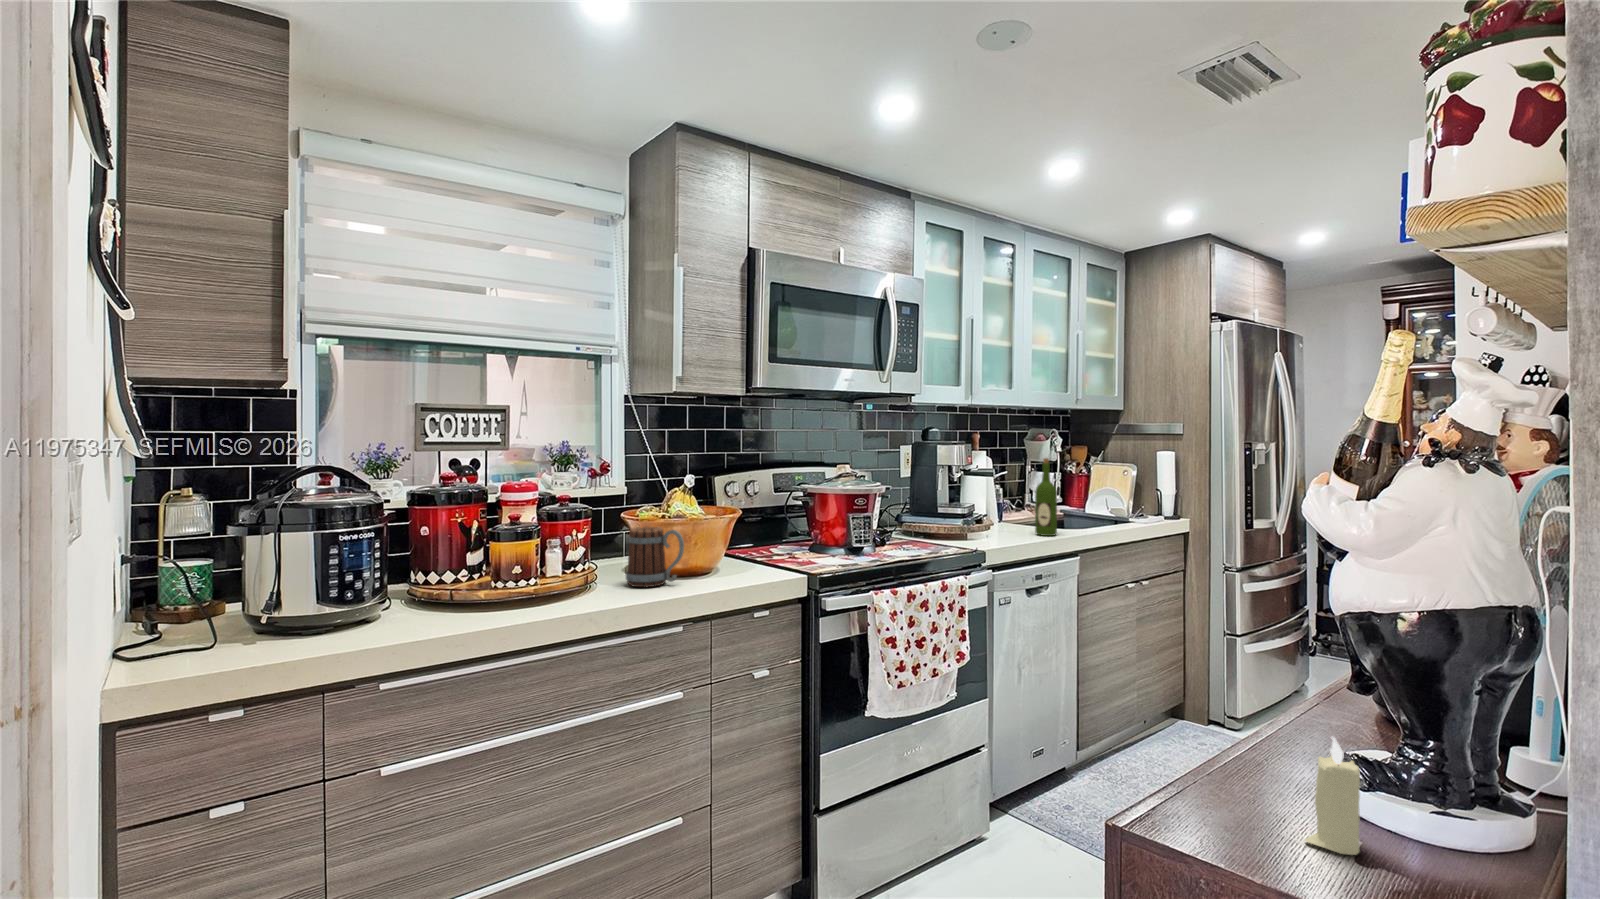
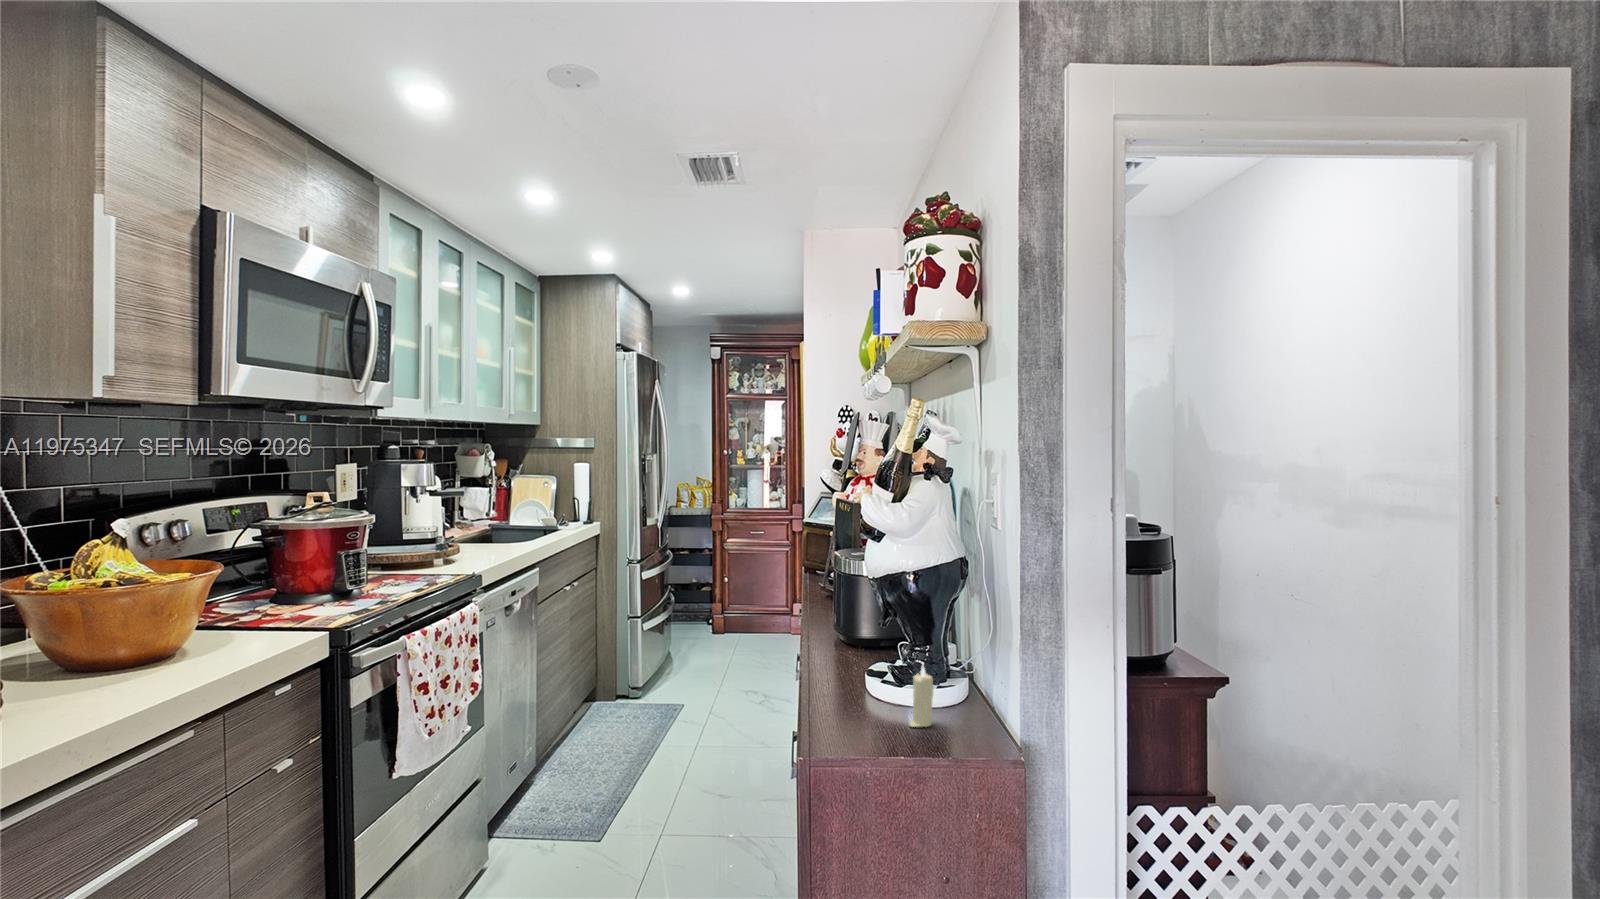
wine bottle: present [1035,458,1057,536] -> none [504,477,526,553]
mug: present [626,527,684,587] -> none [57,599,173,692]

